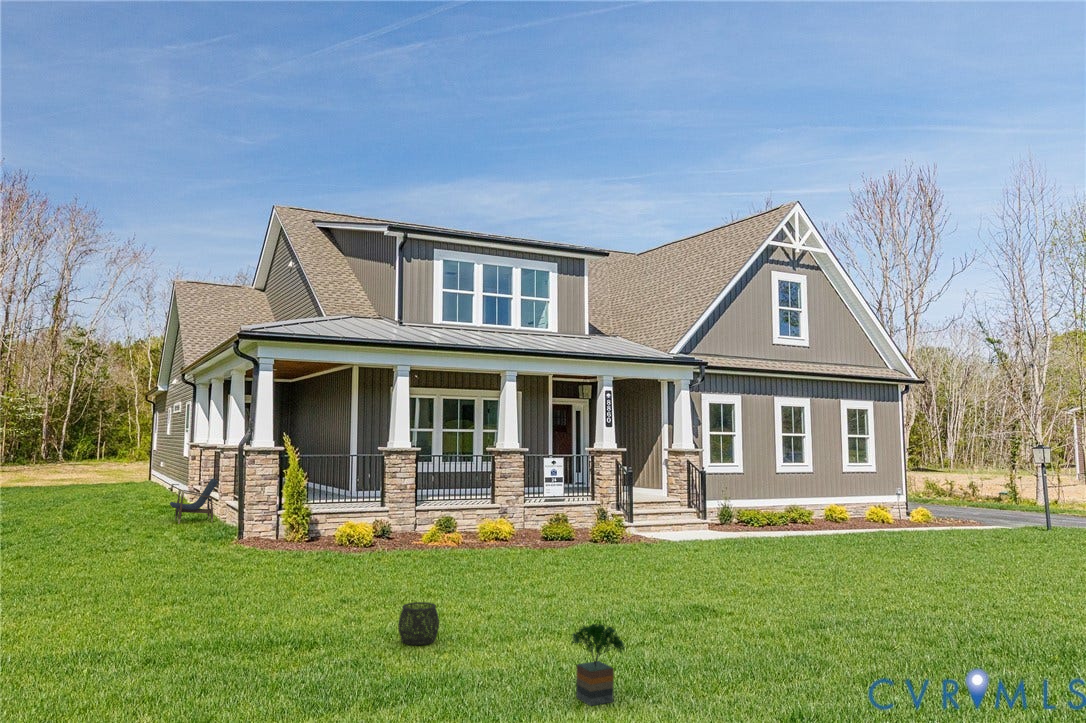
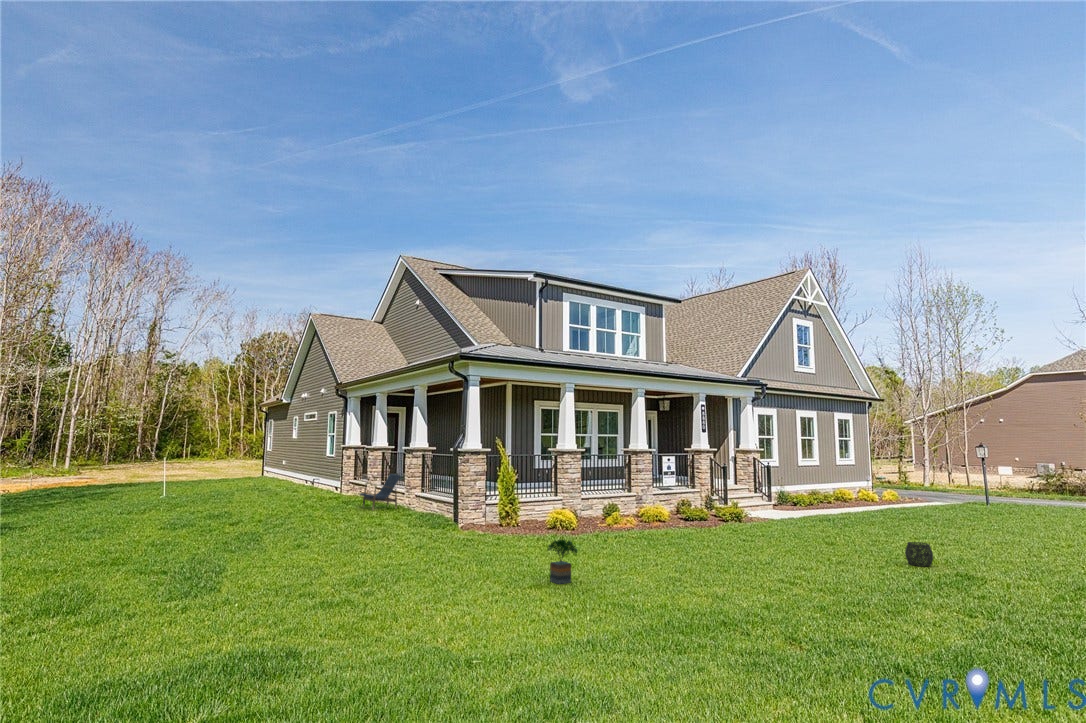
woven basket: present [398,602,439,645] -> present [905,542,933,566]
potted tree: present [572,624,625,706] -> present [548,540,578,584]

